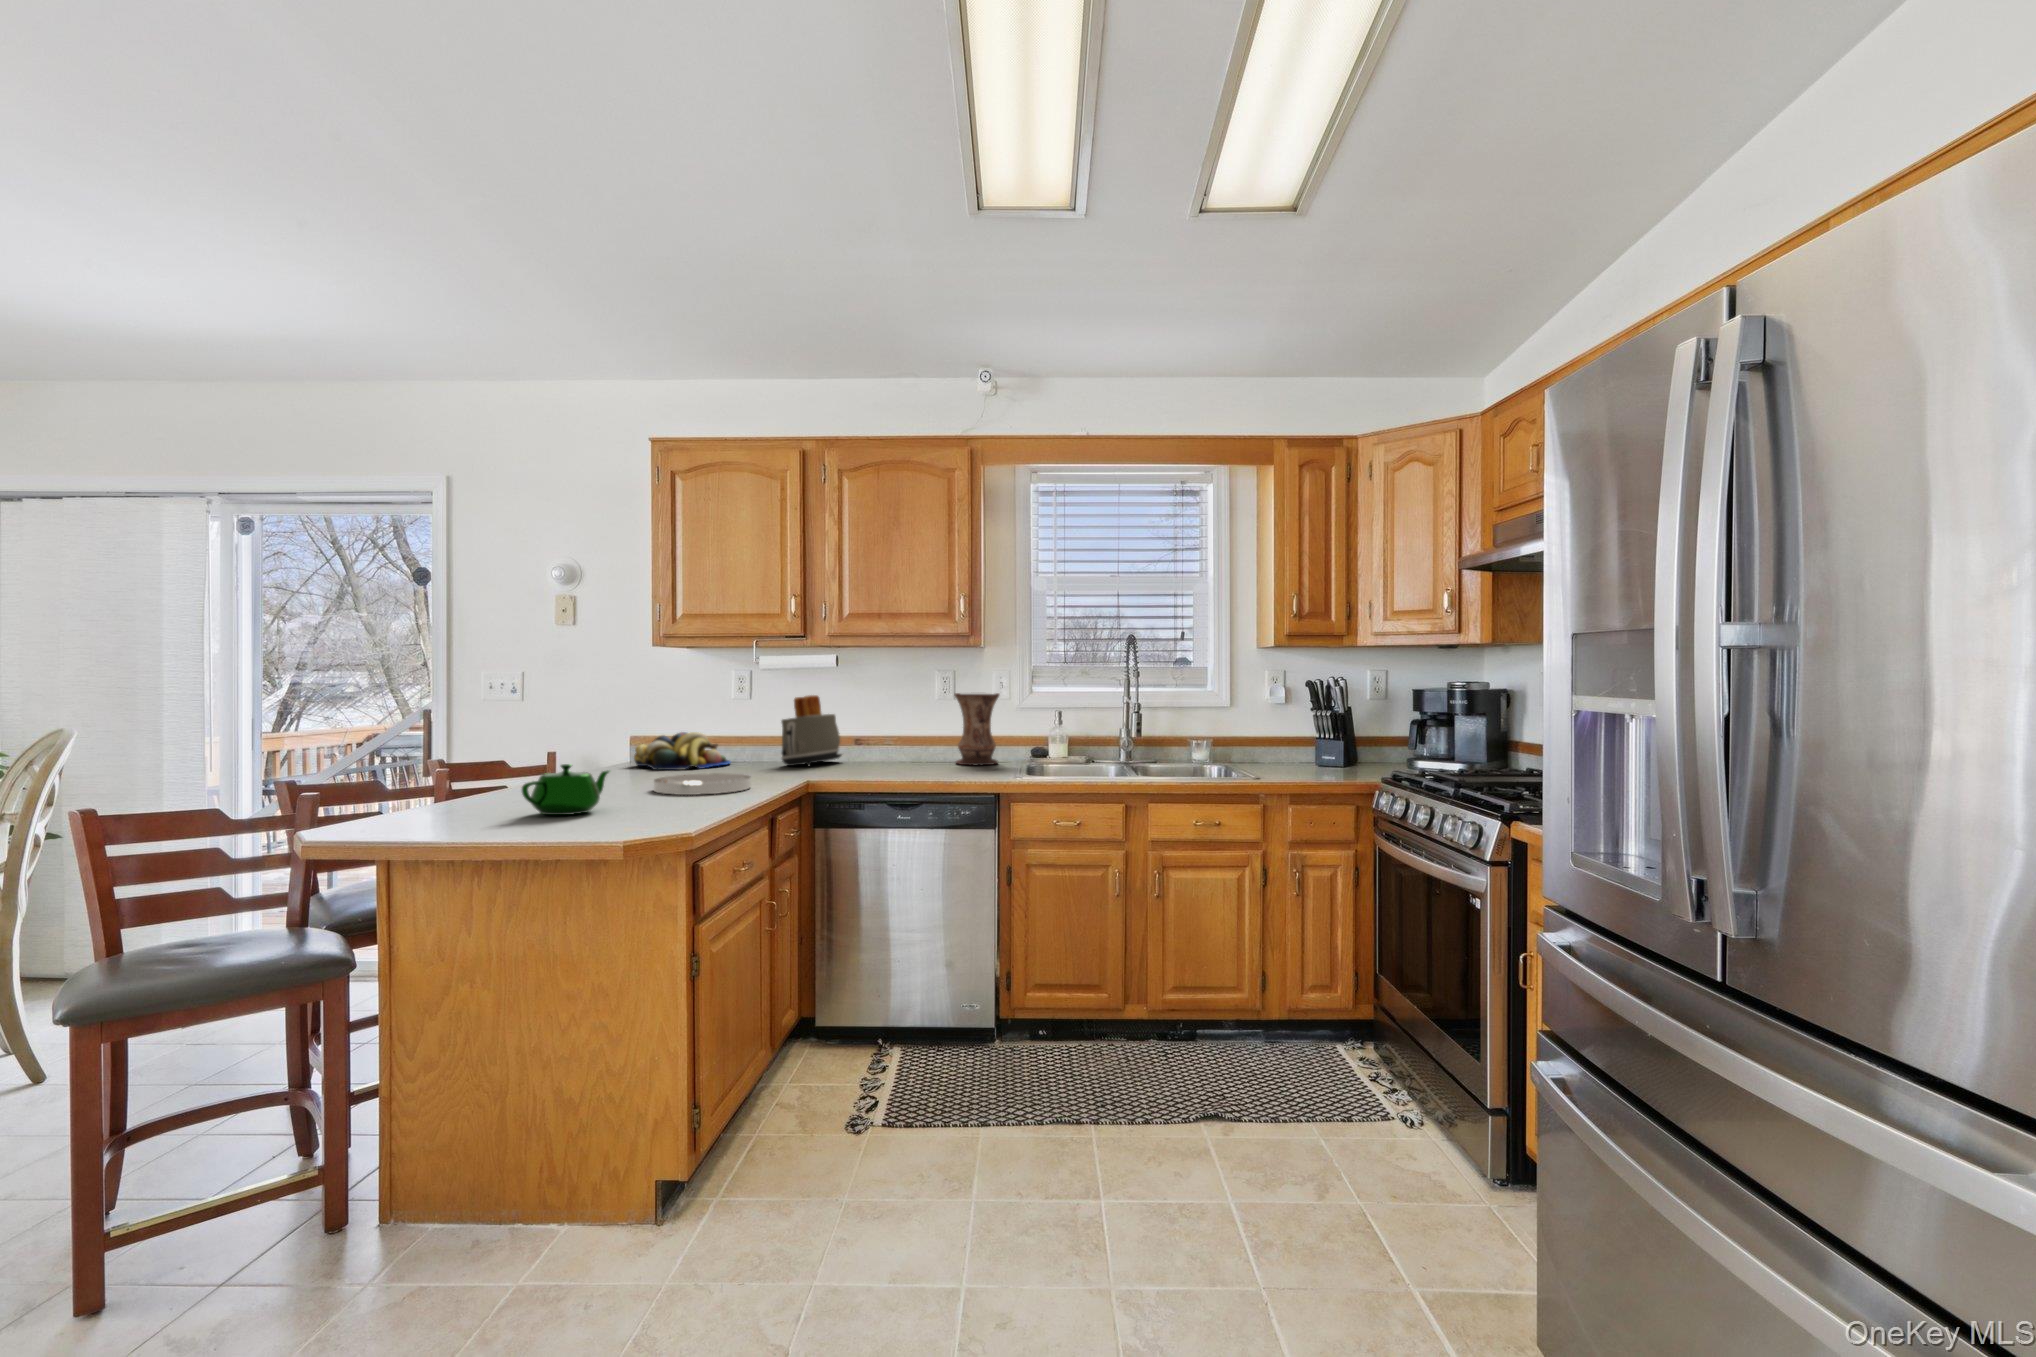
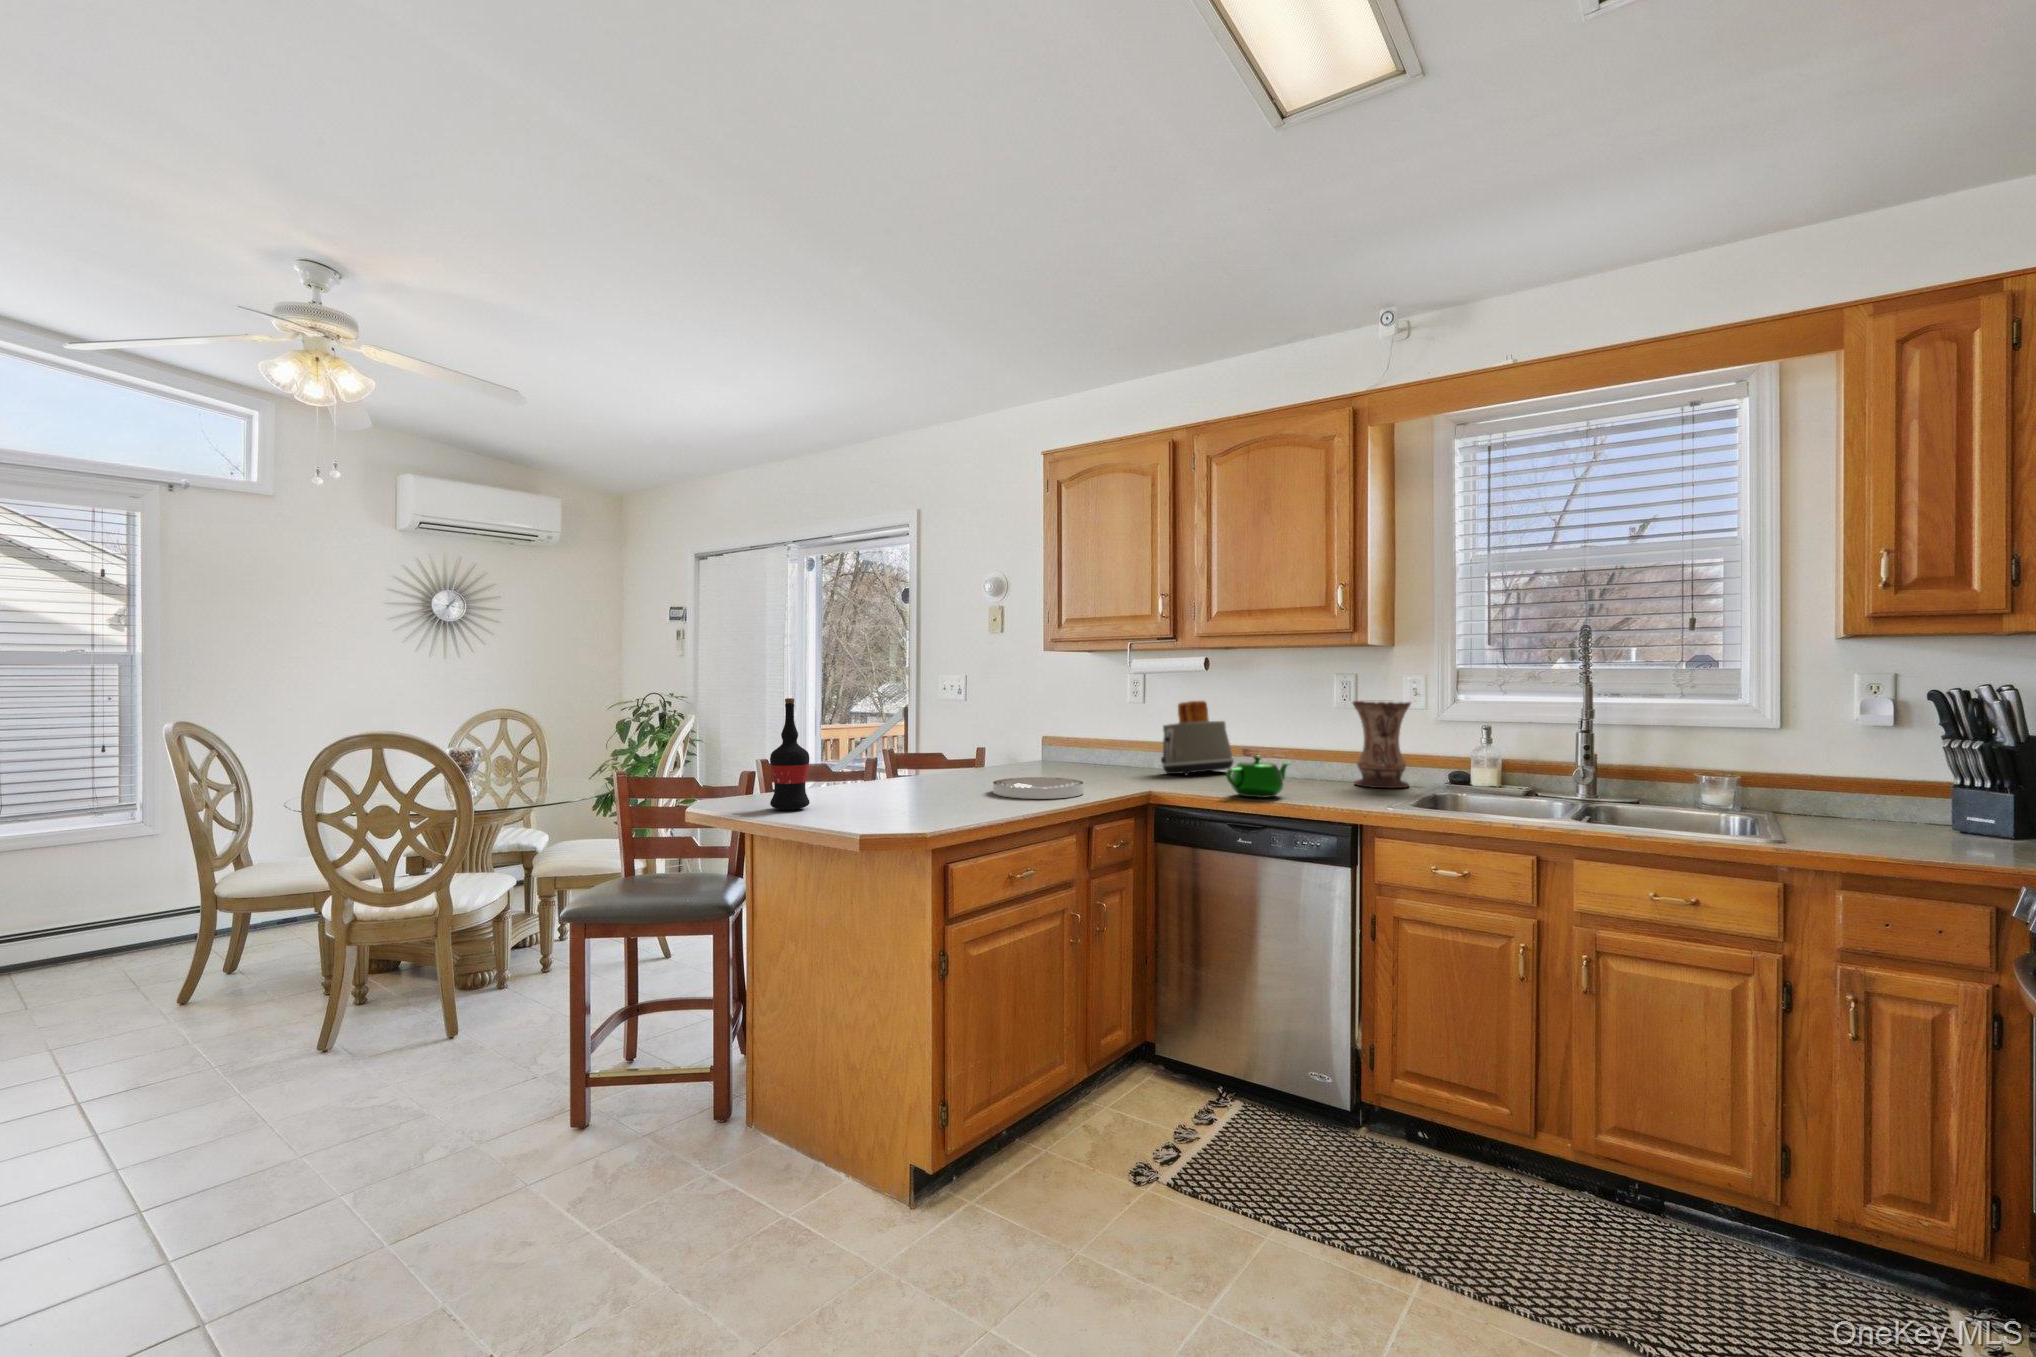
wine bottle: none [426,694,480,825] -> present [770,698,810,809]
fruit bowl: present [634,732,730,770] -> none [1034,734,1123,771]
teapot: present [522,764,611,815] -> present [1226,756,1289,798]

